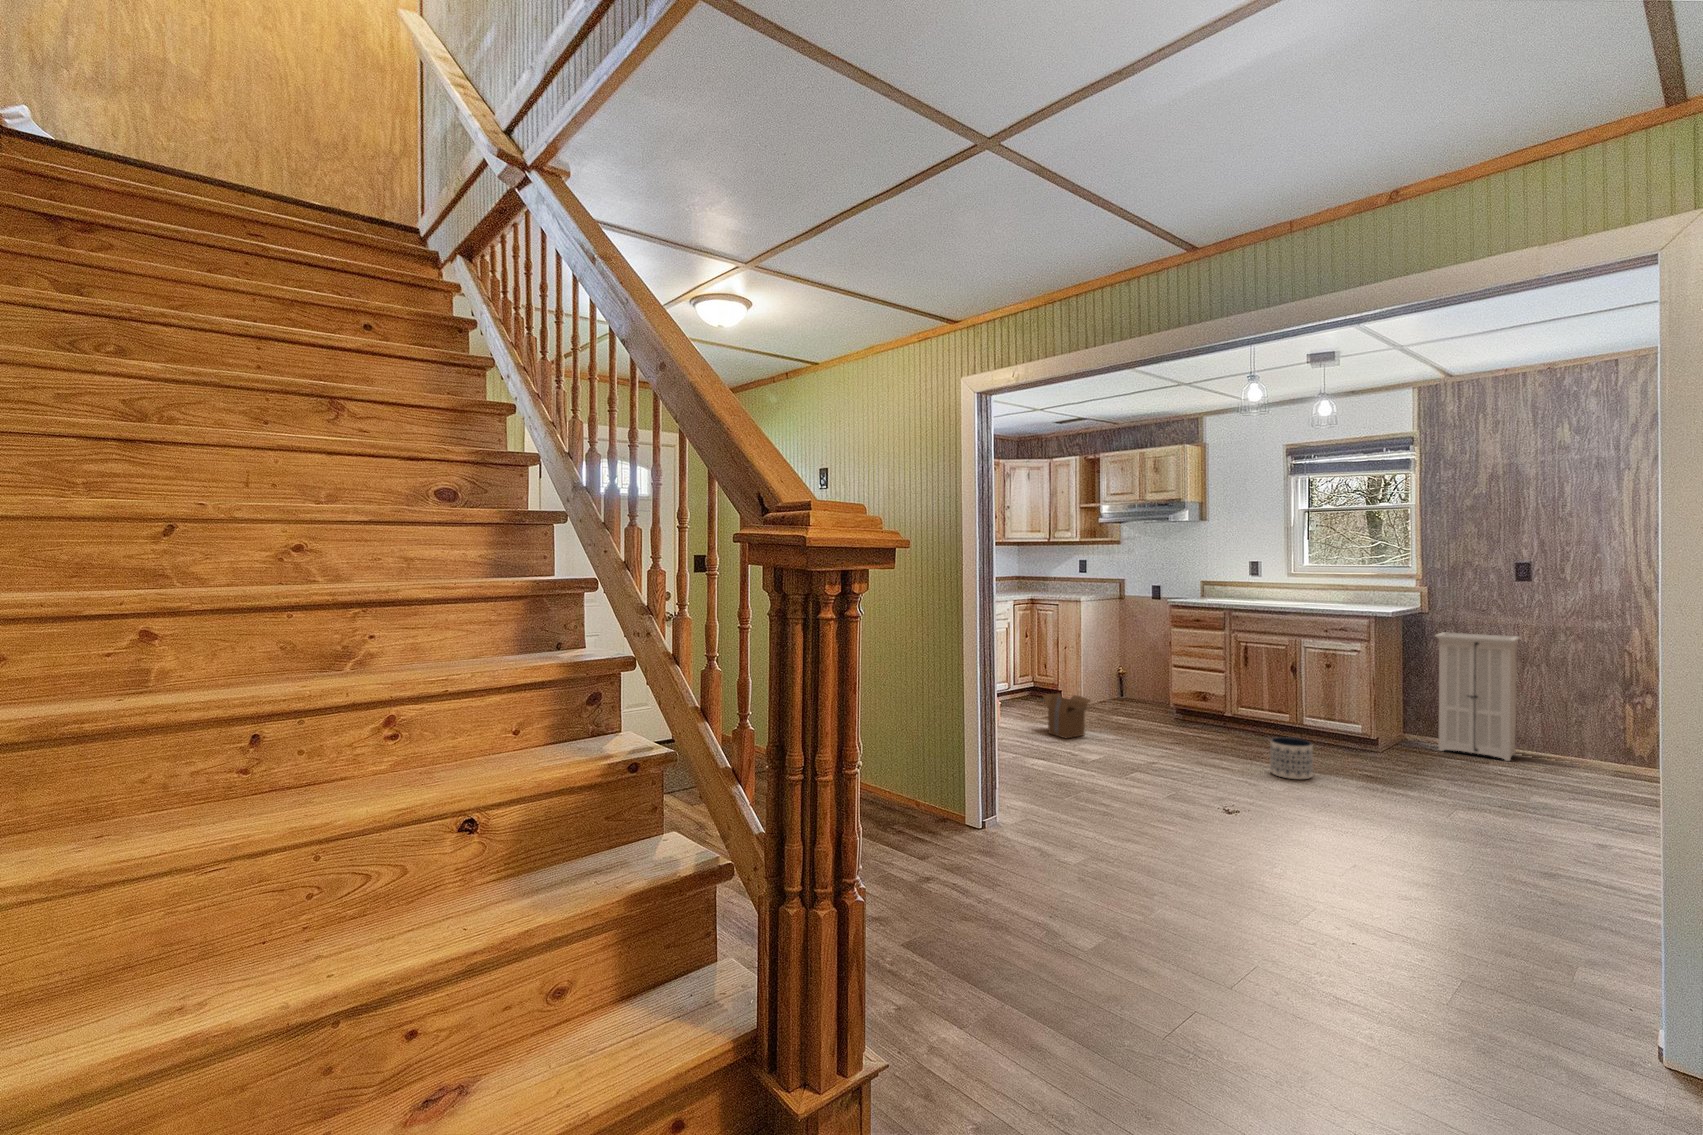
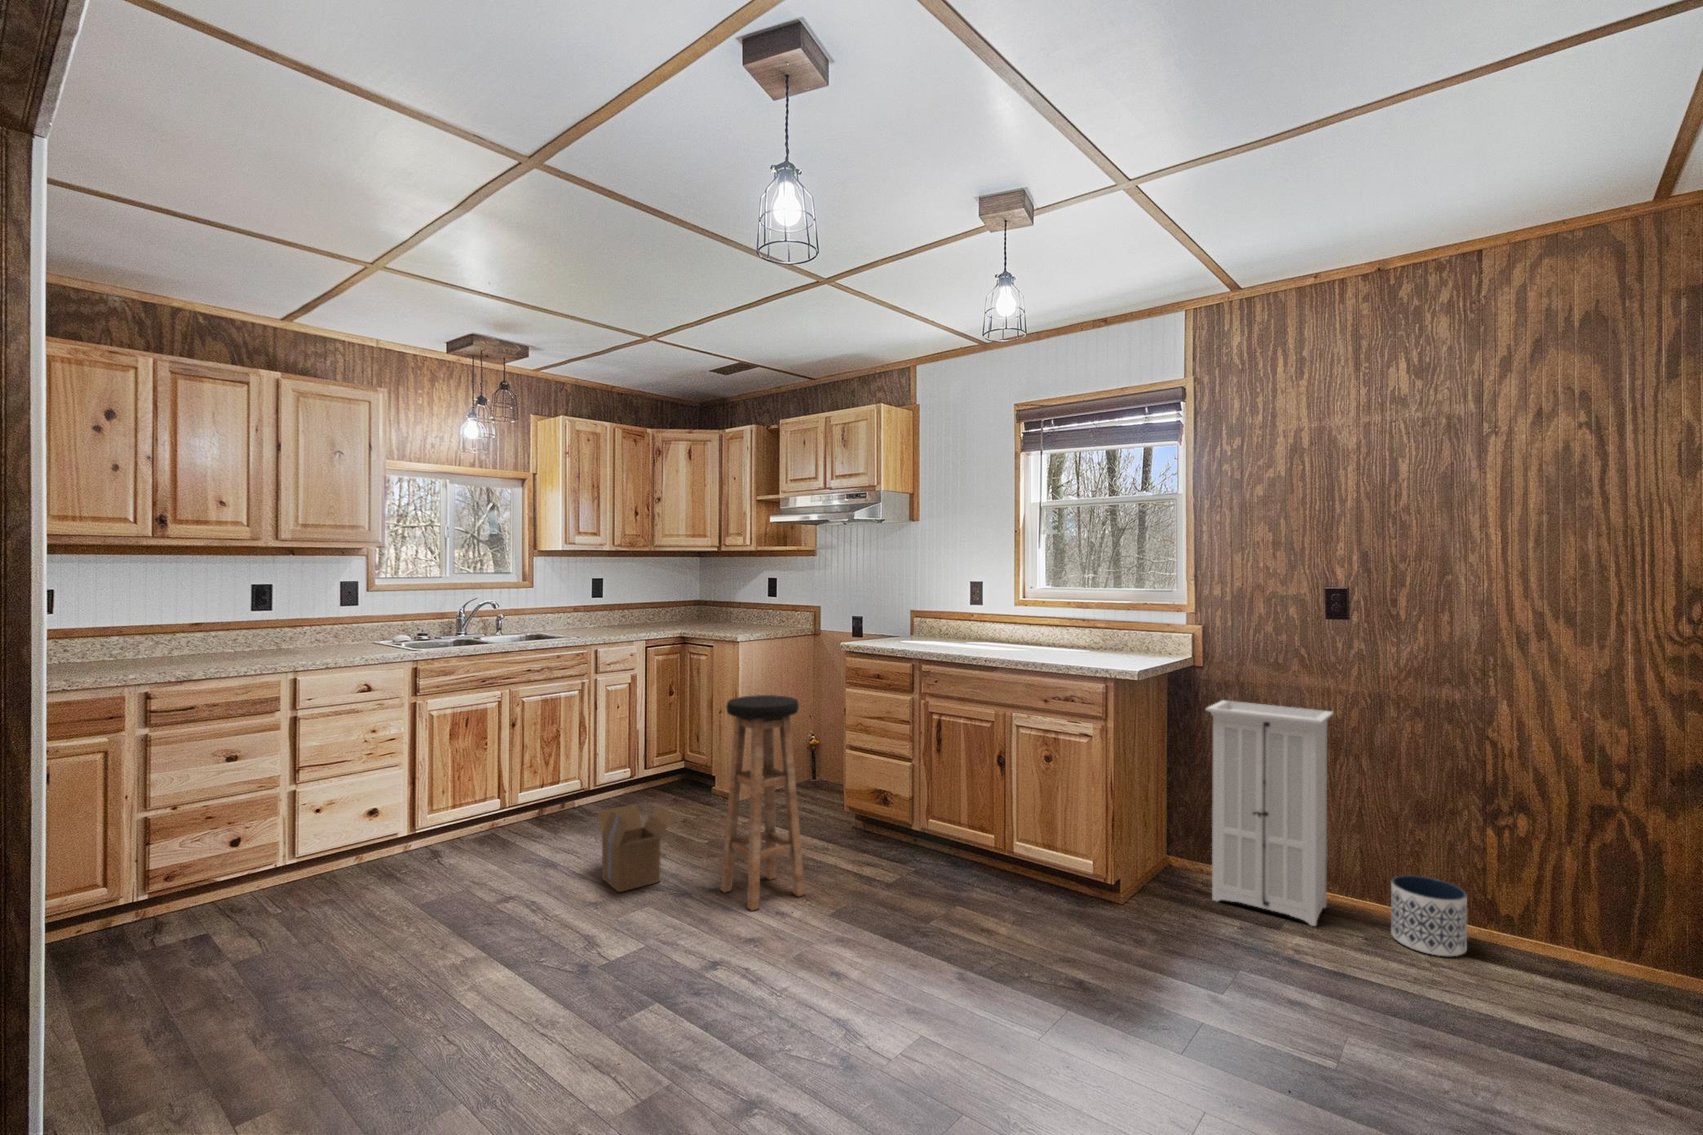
bar stool: none [1125,628,1178,747] -> present [721,695,805,910]
planter: present [1270,737,1313,779] -> present [1391,875,1467,956]

